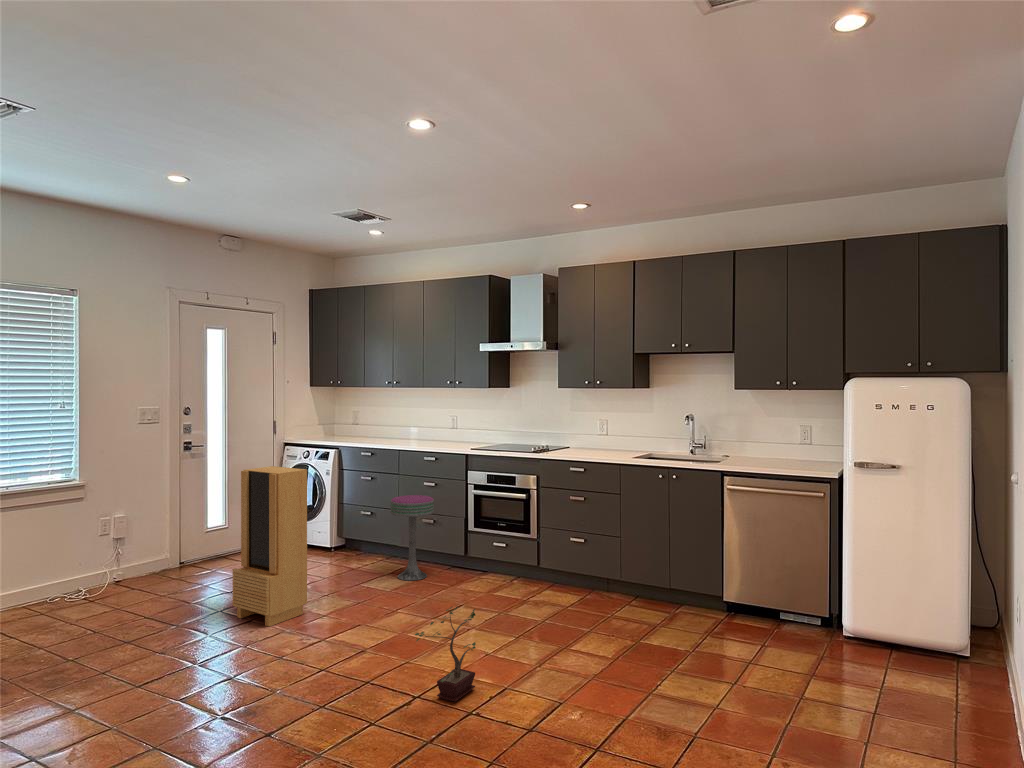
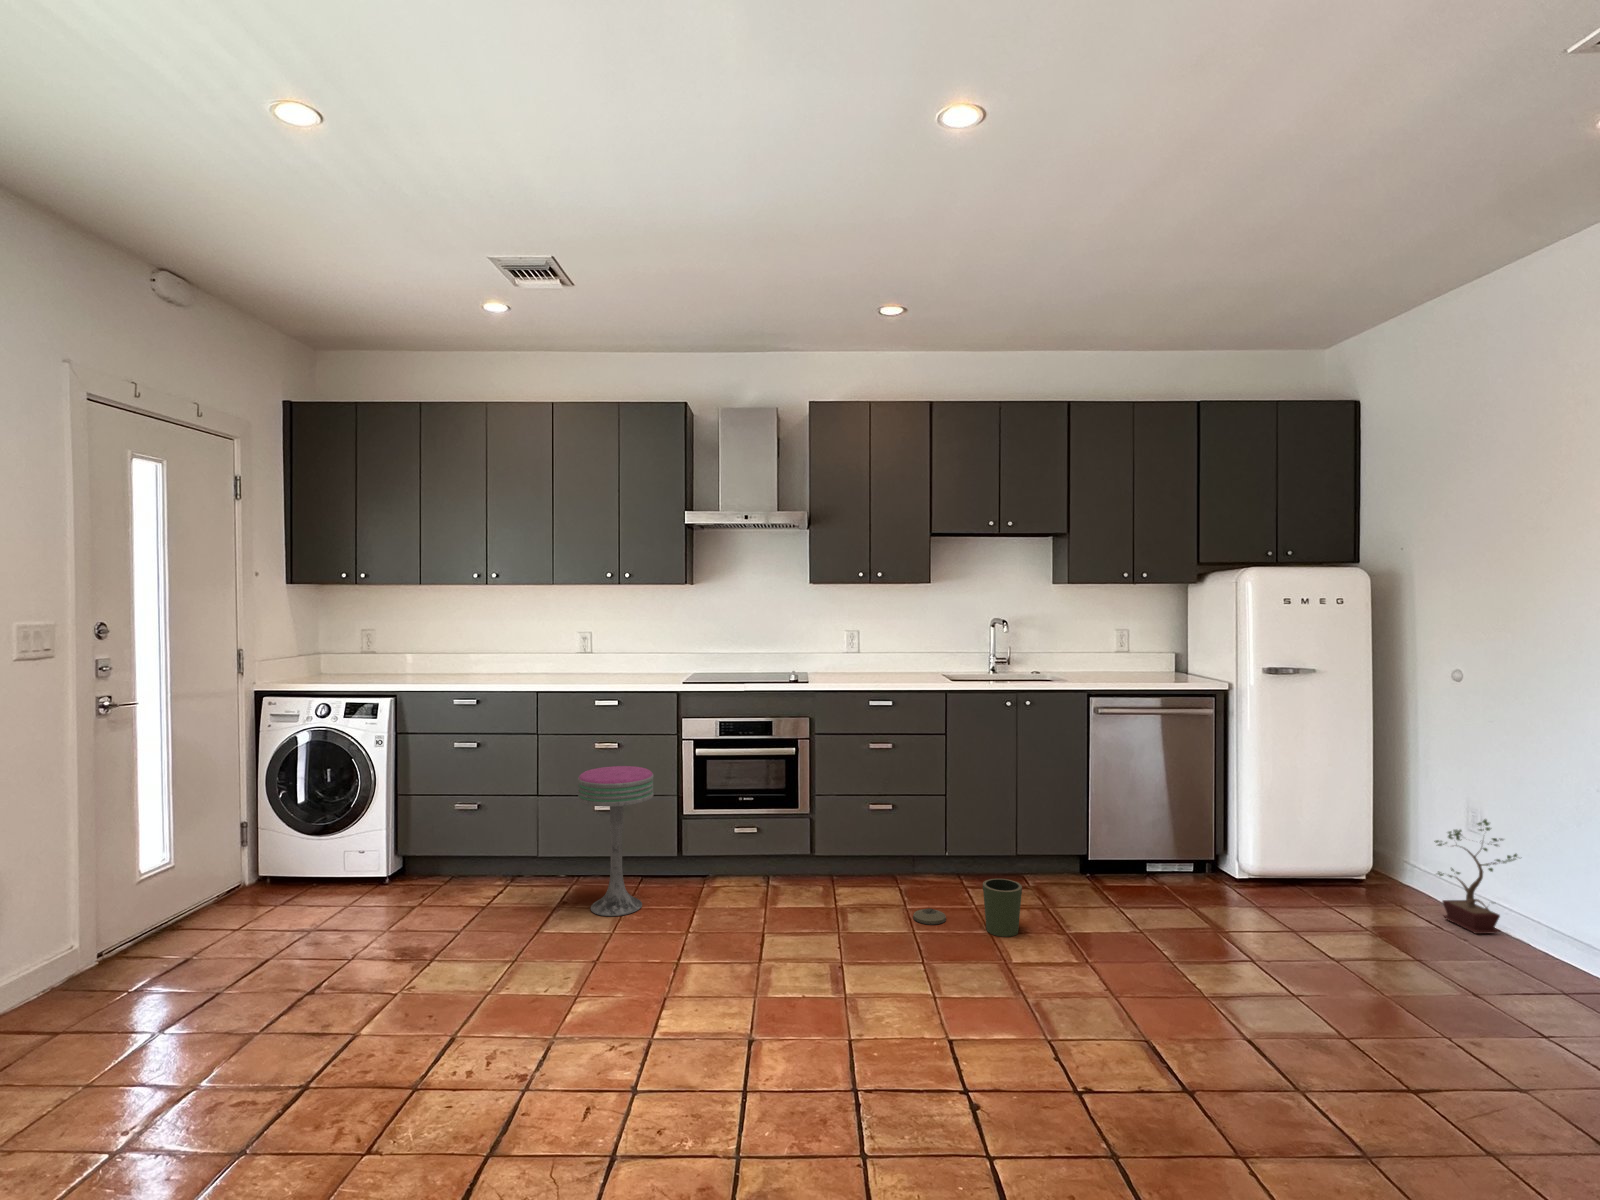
storage cabinet: present [232,466,307,626] -> none [395,739,543,1072]
trash can: none [554,592,610,631] -> present [913,879,1022,937]
potted plant: present [415,607,476,702] -> present [1434,819,1517,934]

